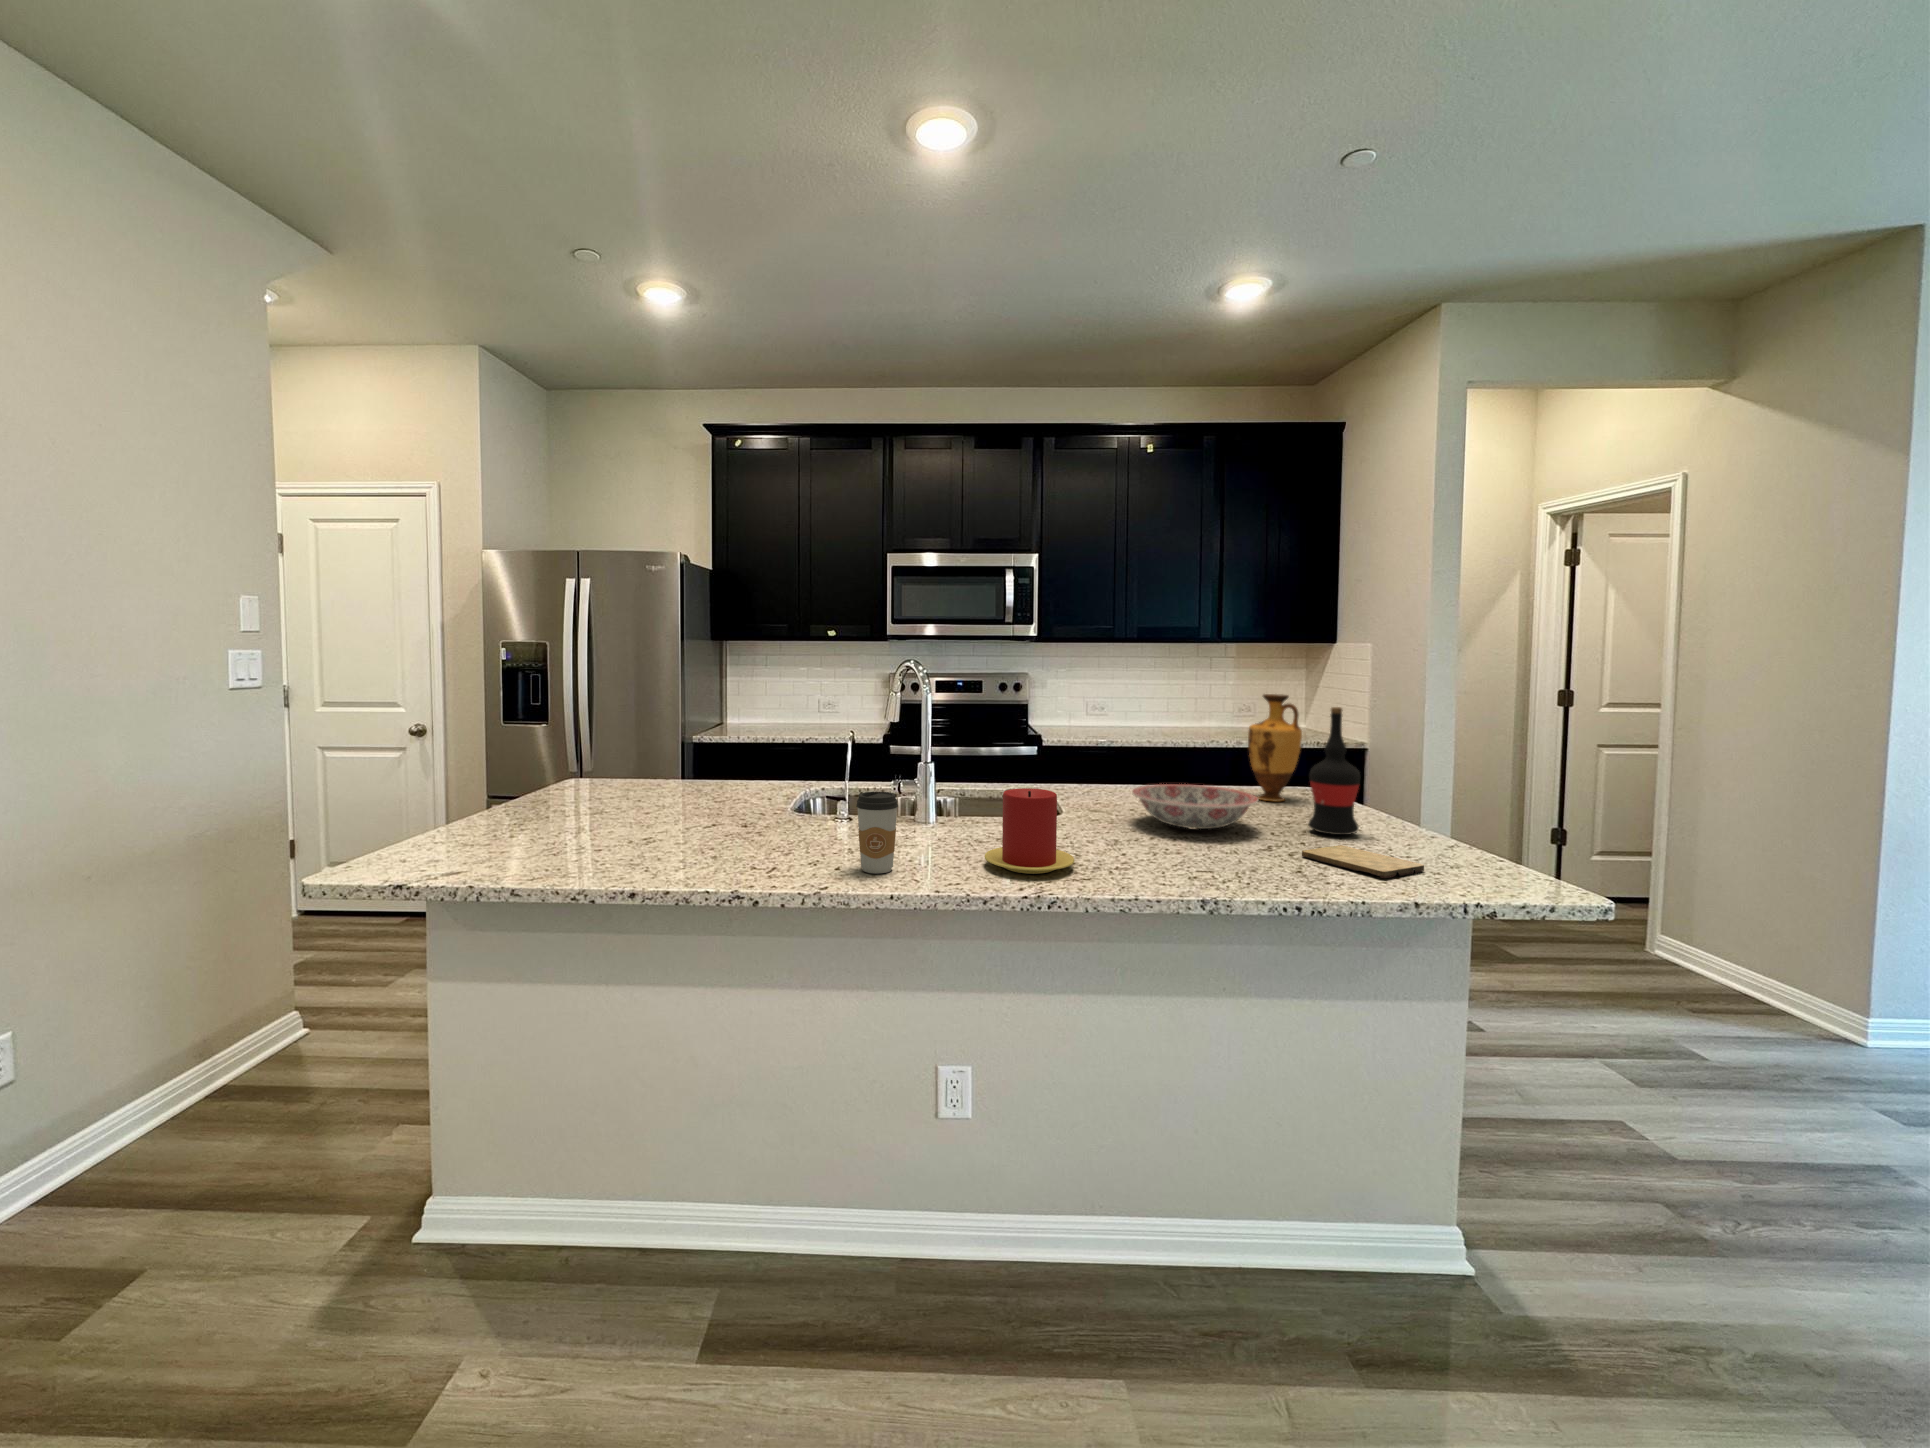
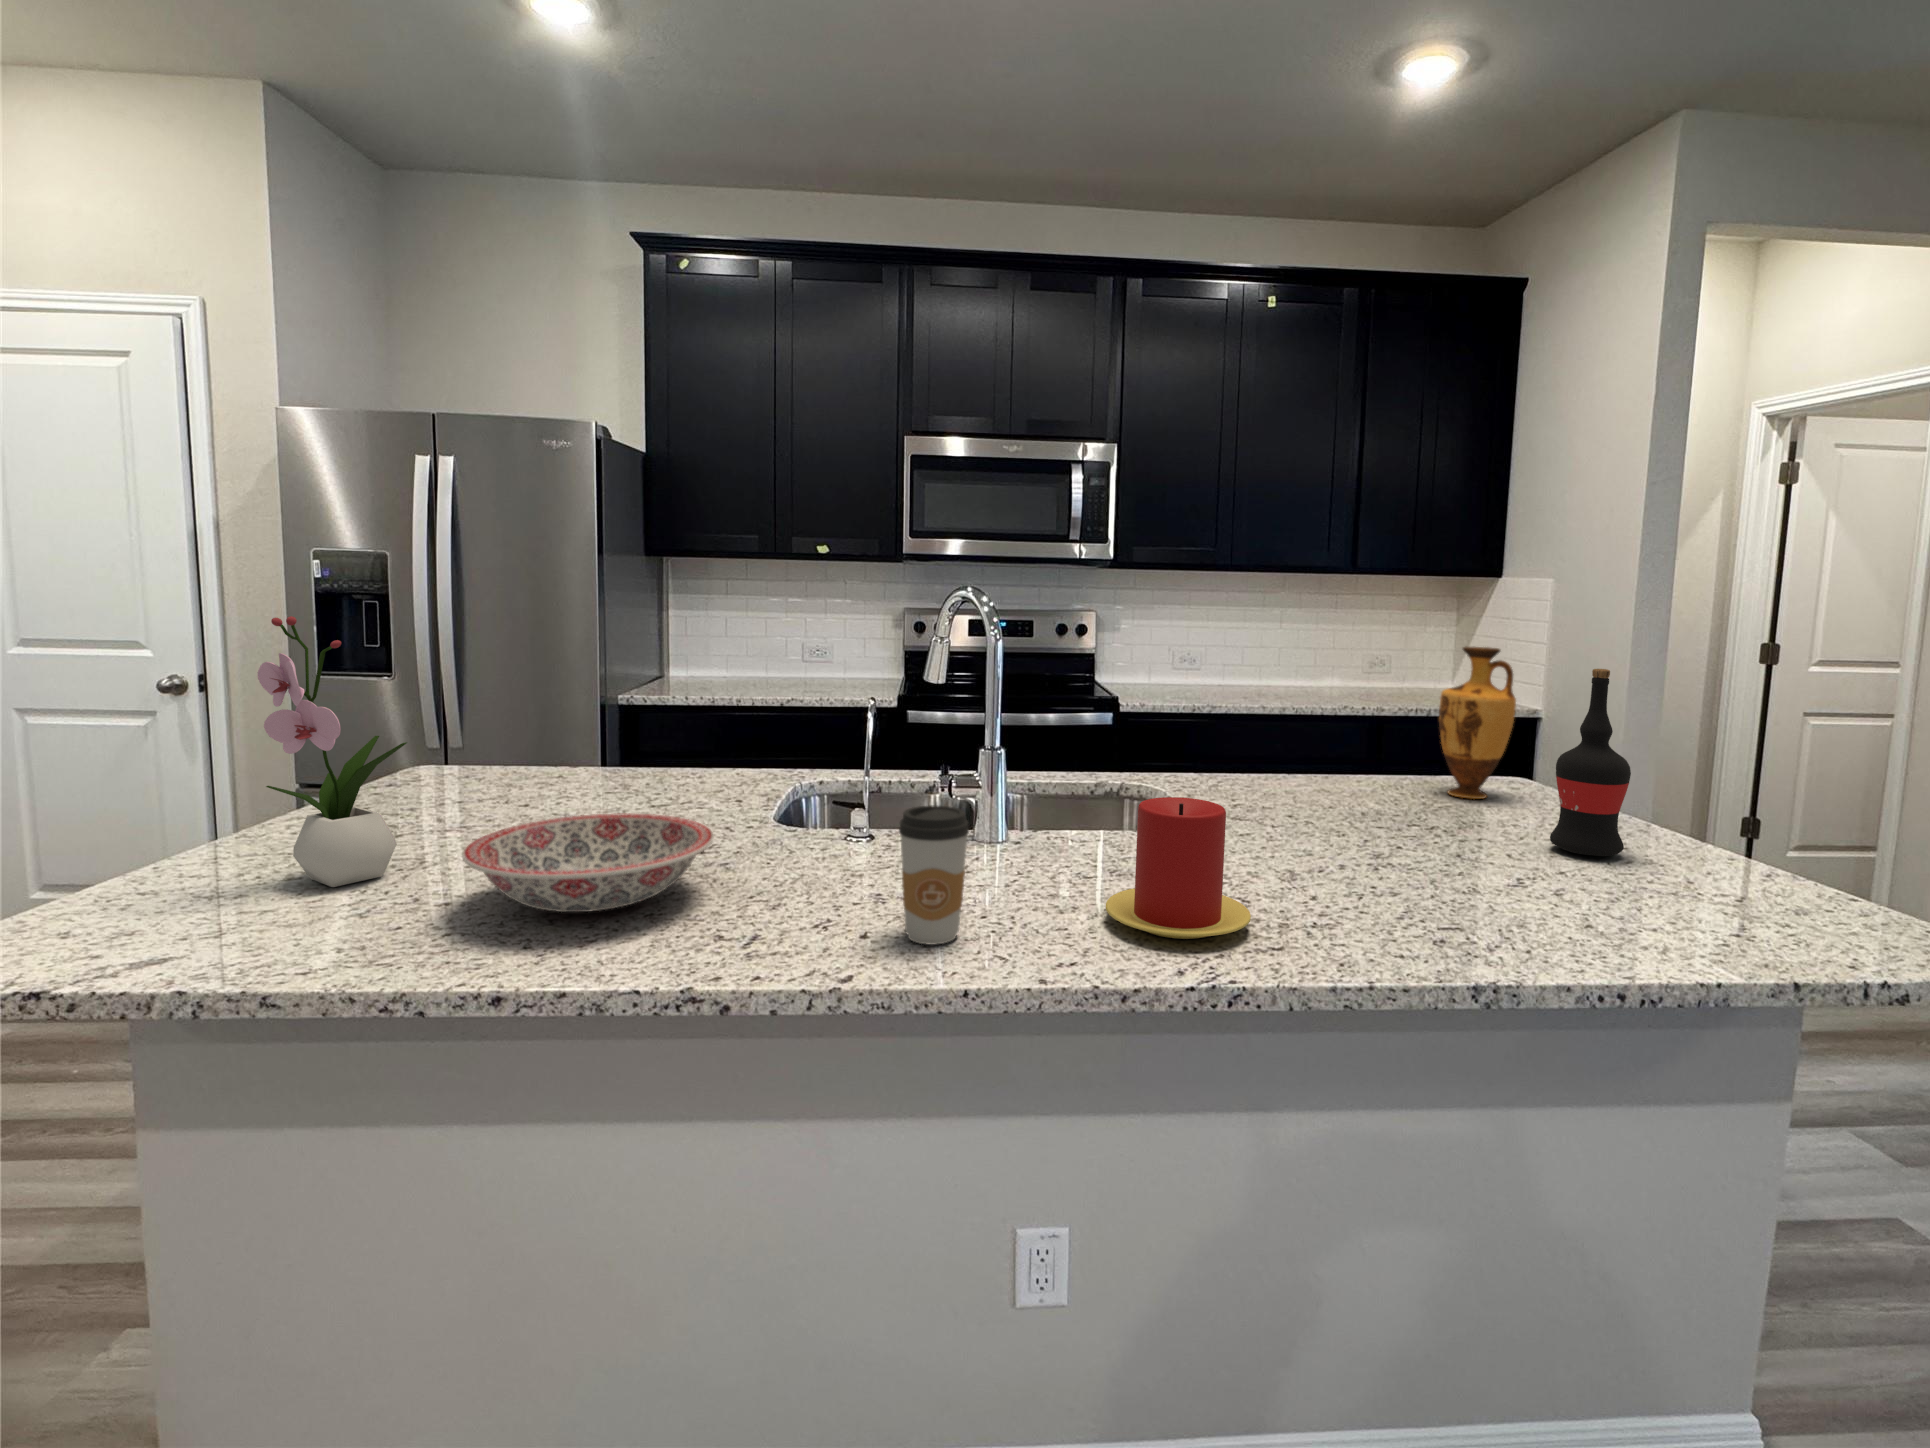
flower arrangement: none [501,685,579,841] -> present [258,616,407,887]
ceramic bowl: present [1132,784,1258,829] -> present [462,813,714,912]
cutting board: present [1302,845,1424,878] -> none [1570,875,1757,935]

